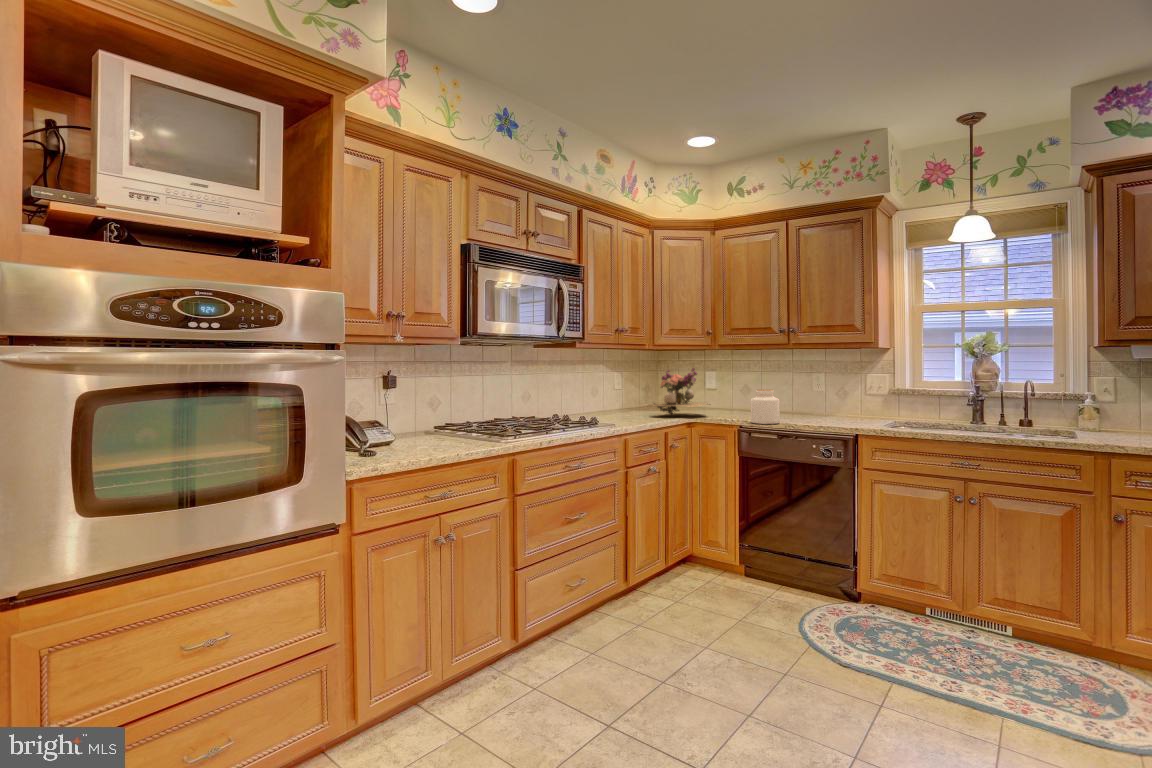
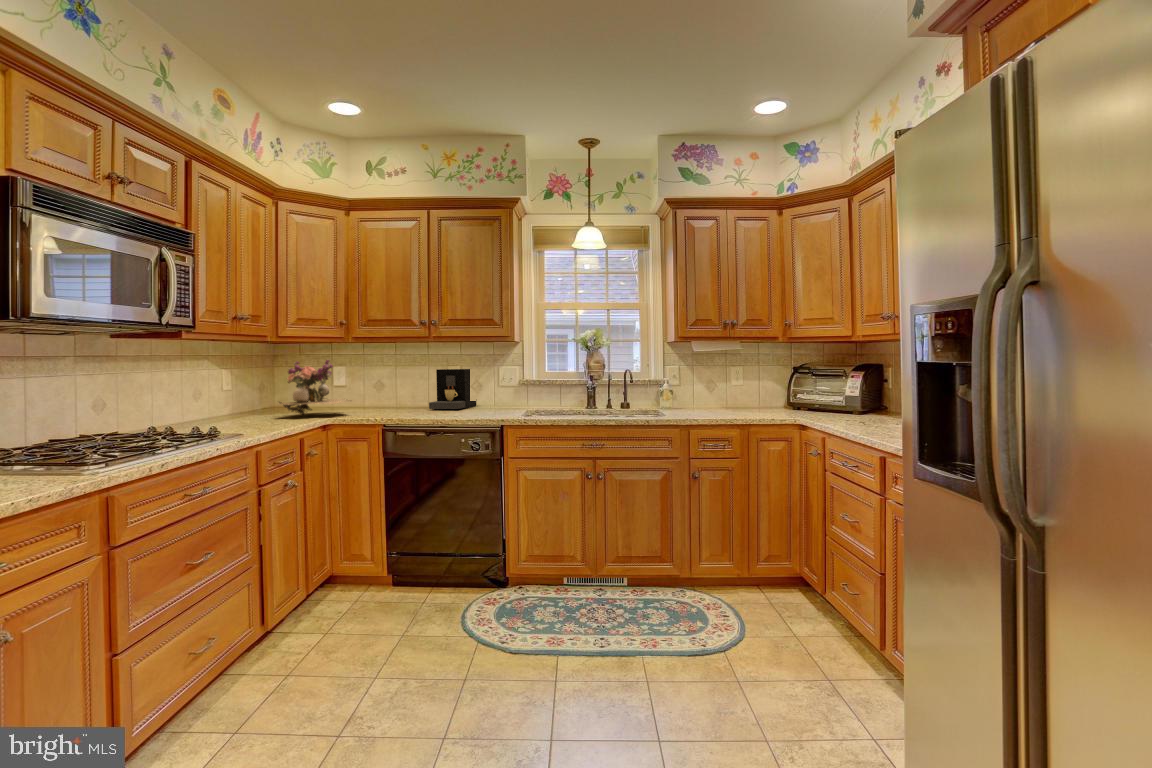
coffee maker: none [783,376,835,417] -> present [429,369,476,409]
jar: present [751,389,780,424] -> none [400,382,431,419]

